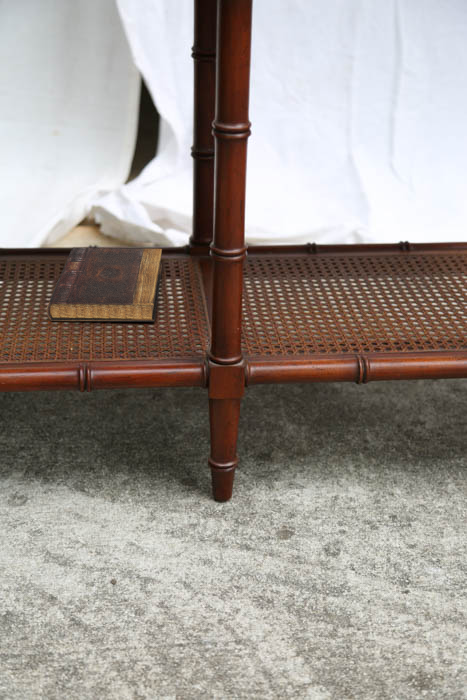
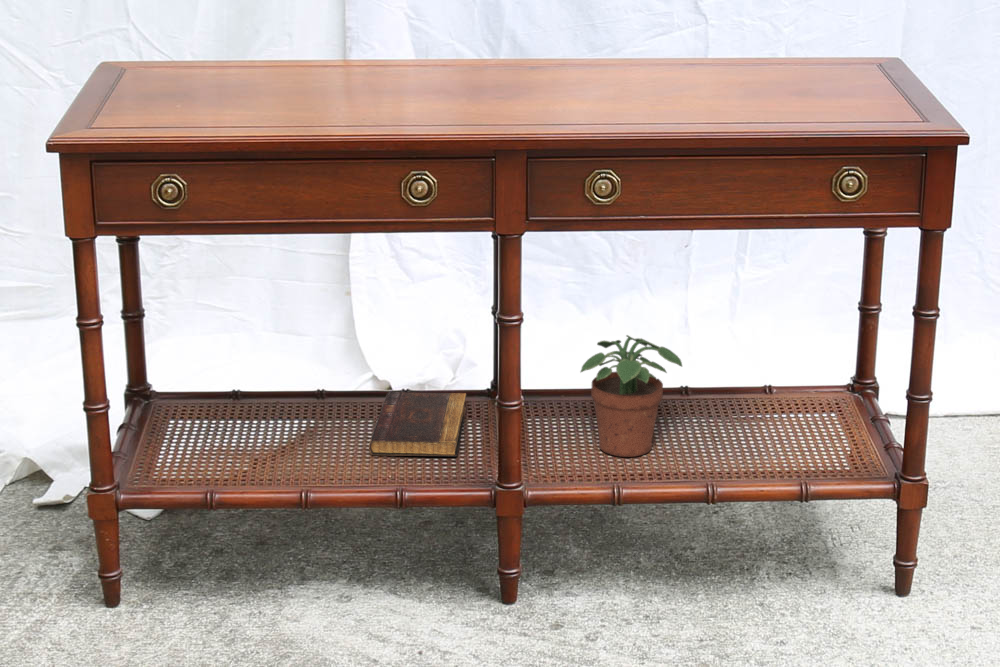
potted plant: none [307,176,427,320] -> present [581,335,682,457]

